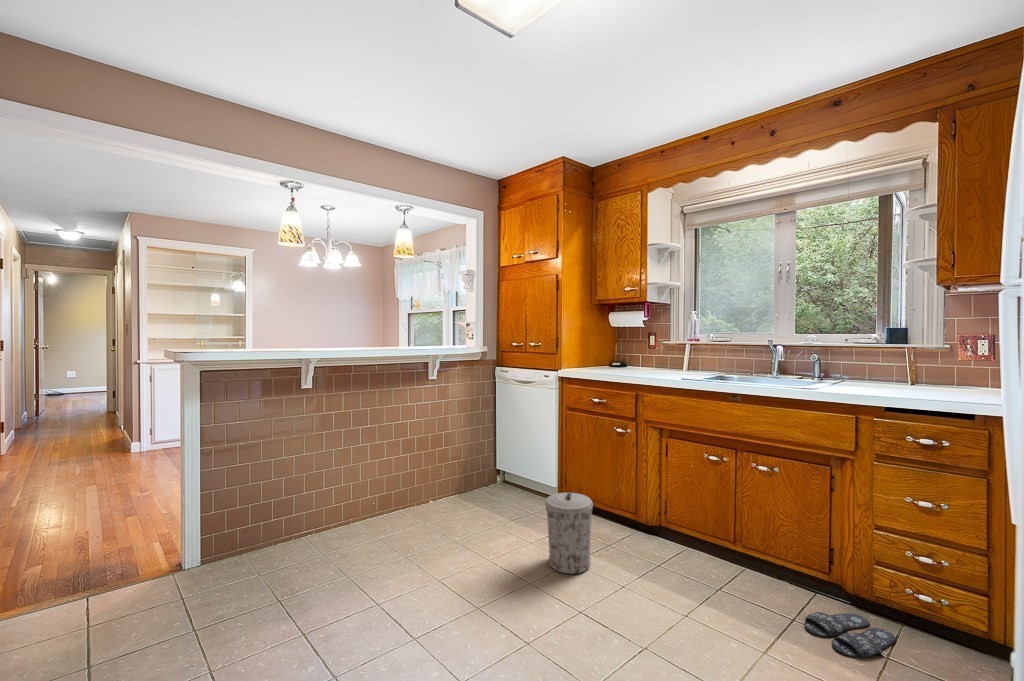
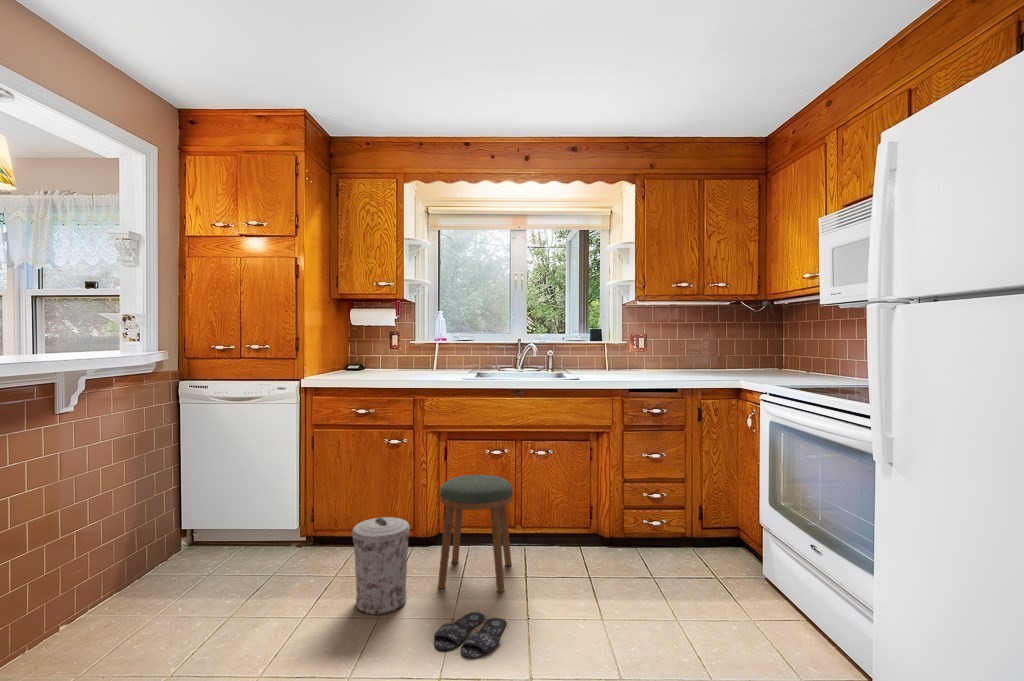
stool: none [622,474,711,599] -> present [438,475,513,592]
slippers: present [805,612,896,658] -> present [434,612,506,659]

